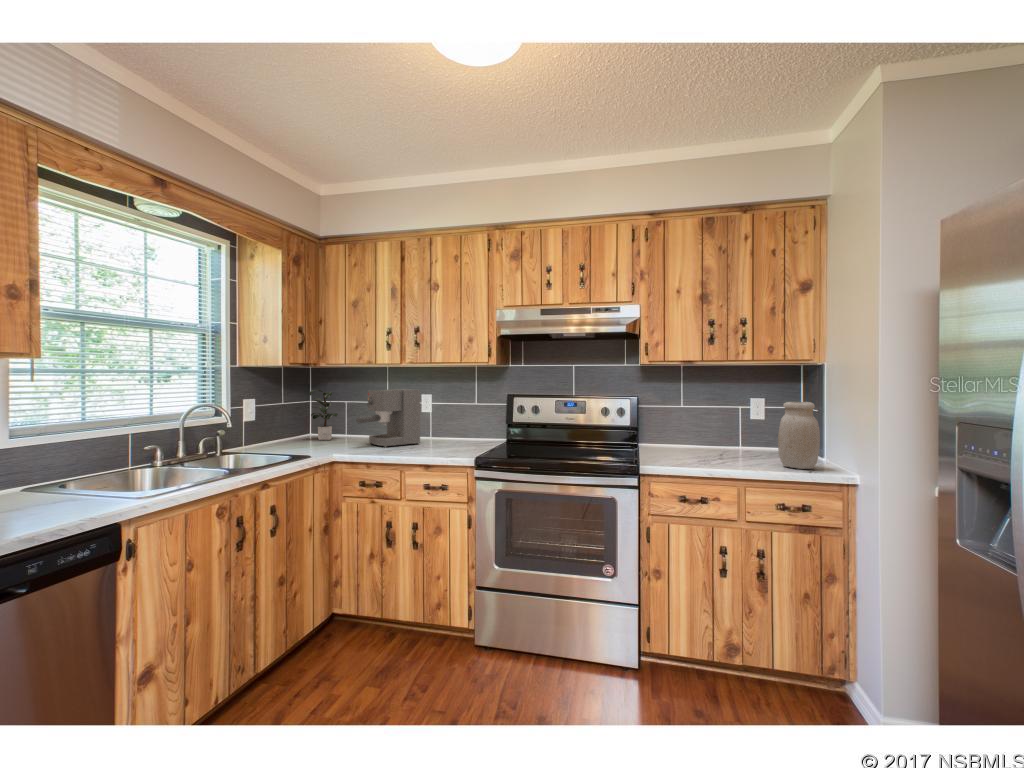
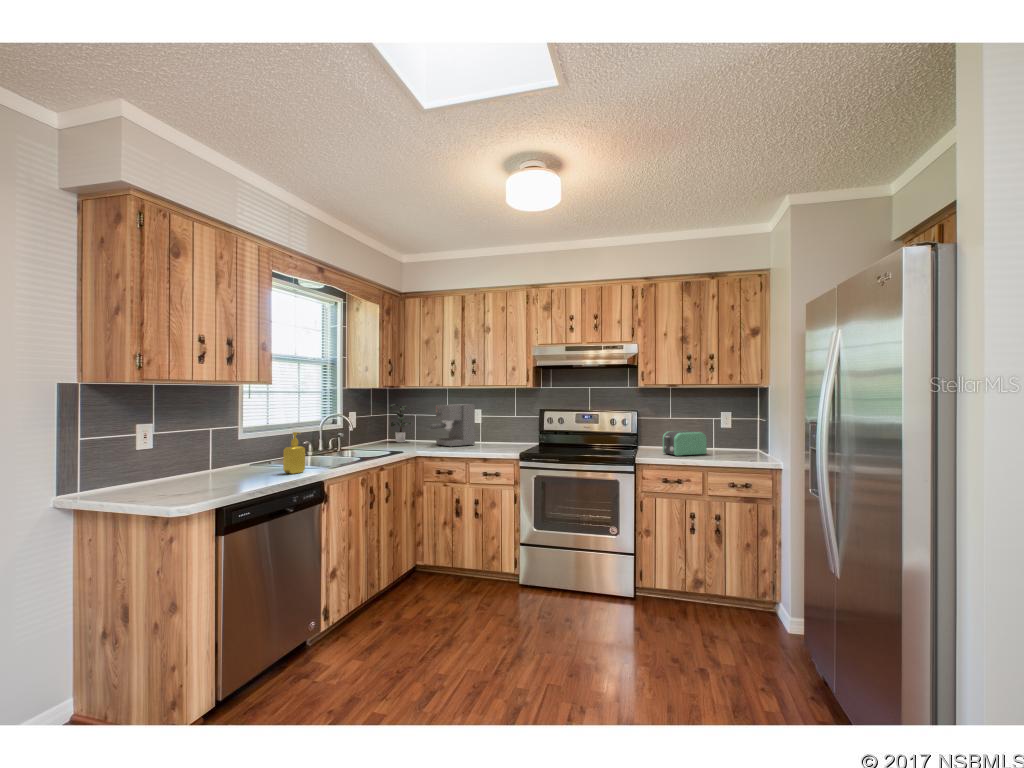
jar: present [778,402,820,469] -> none [733,414,760,460]
toaster: none [674,425,735,461] -> present [663,431,707,456]
soap dispenser: none [41,436,89,510] -> present [283,432,305,474]

